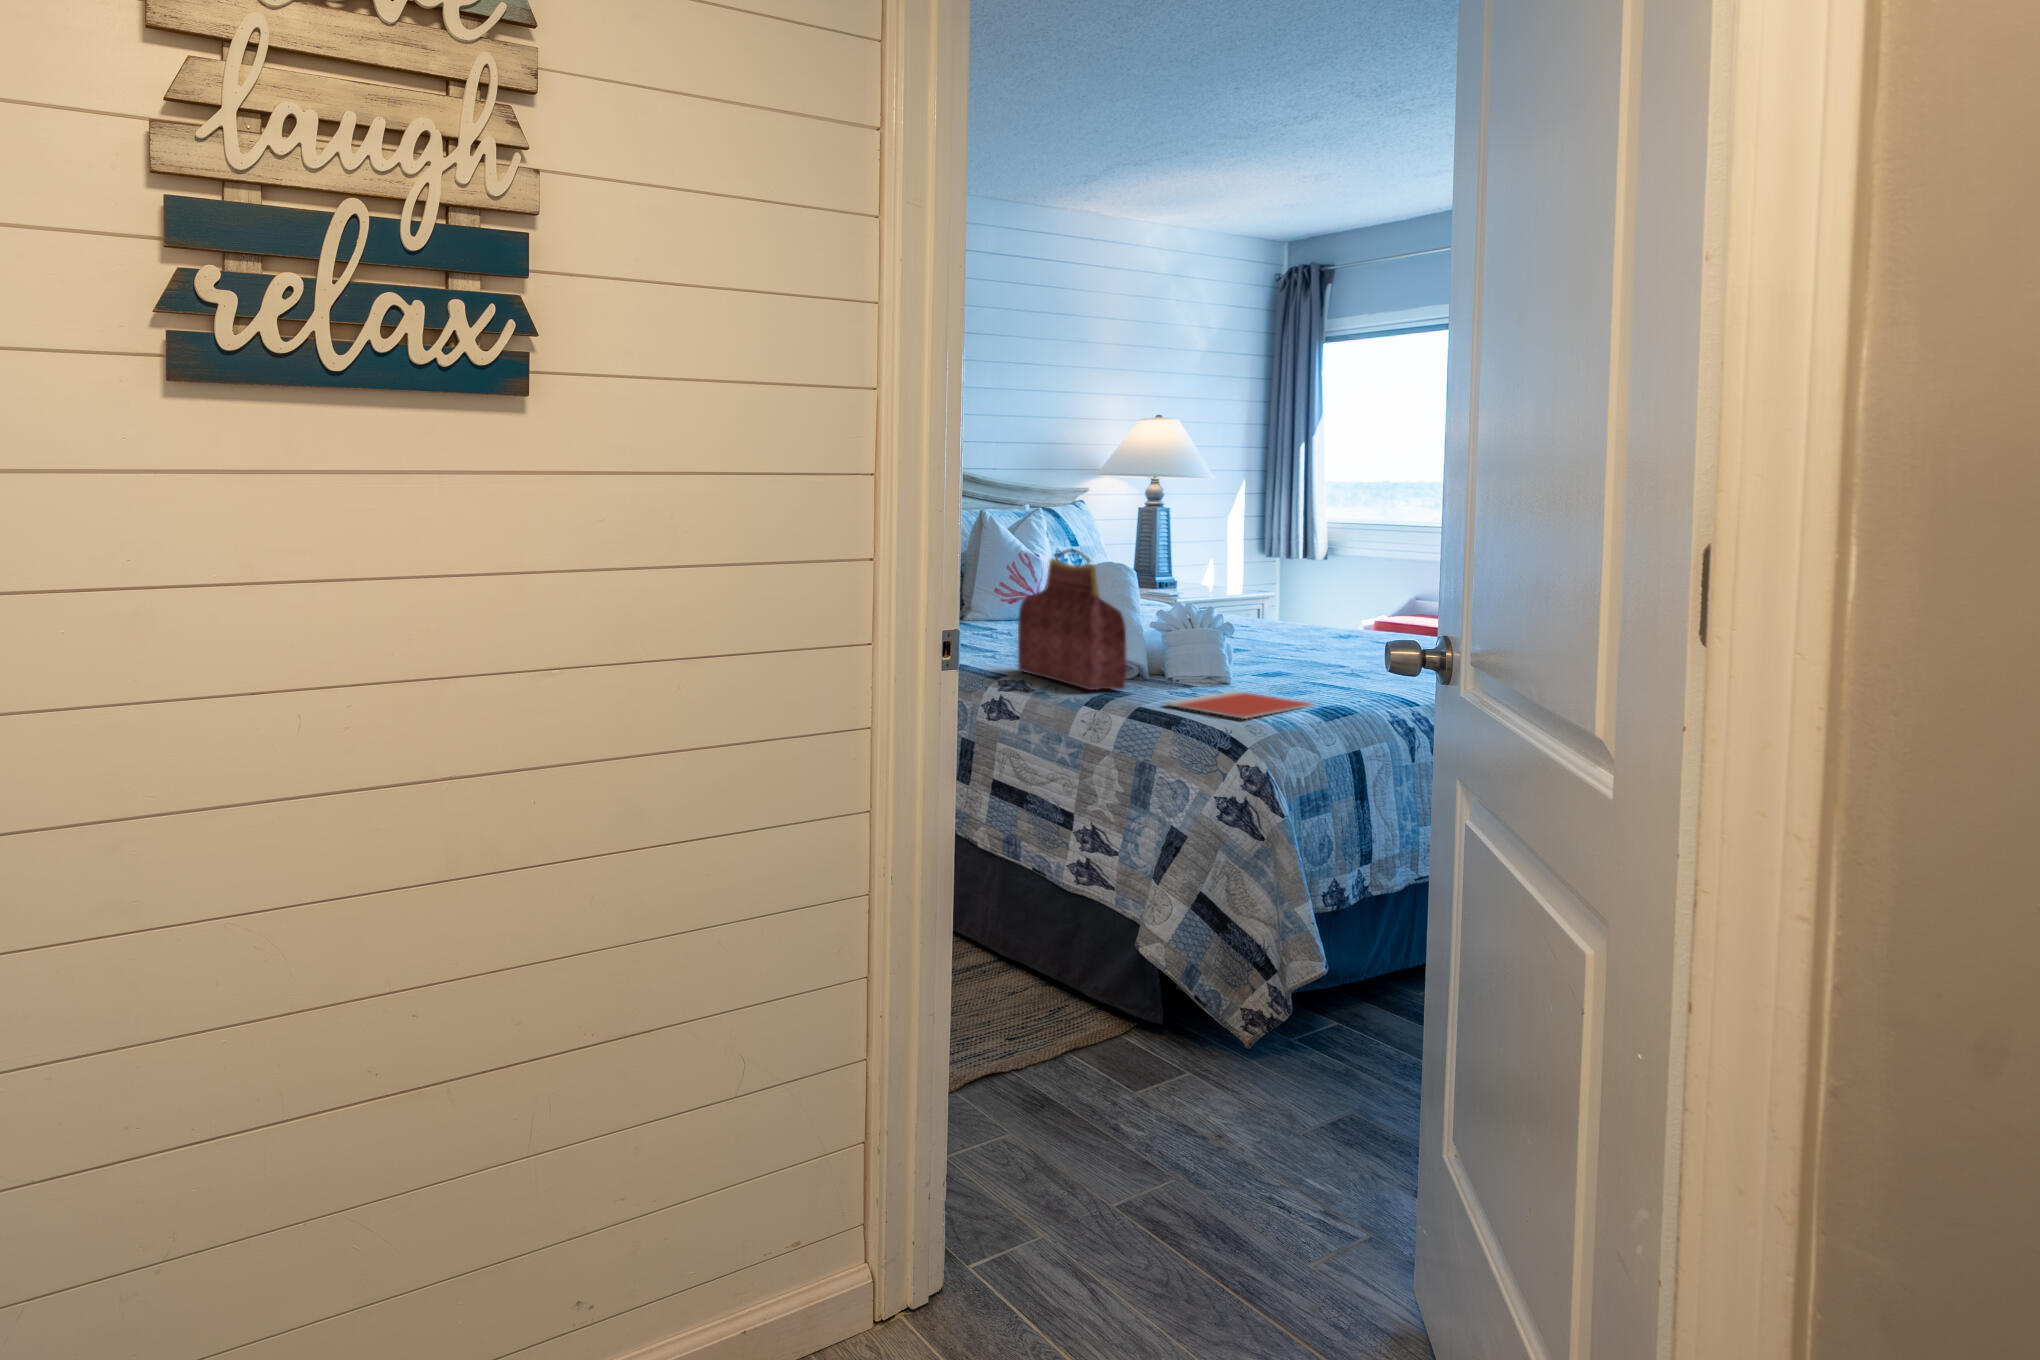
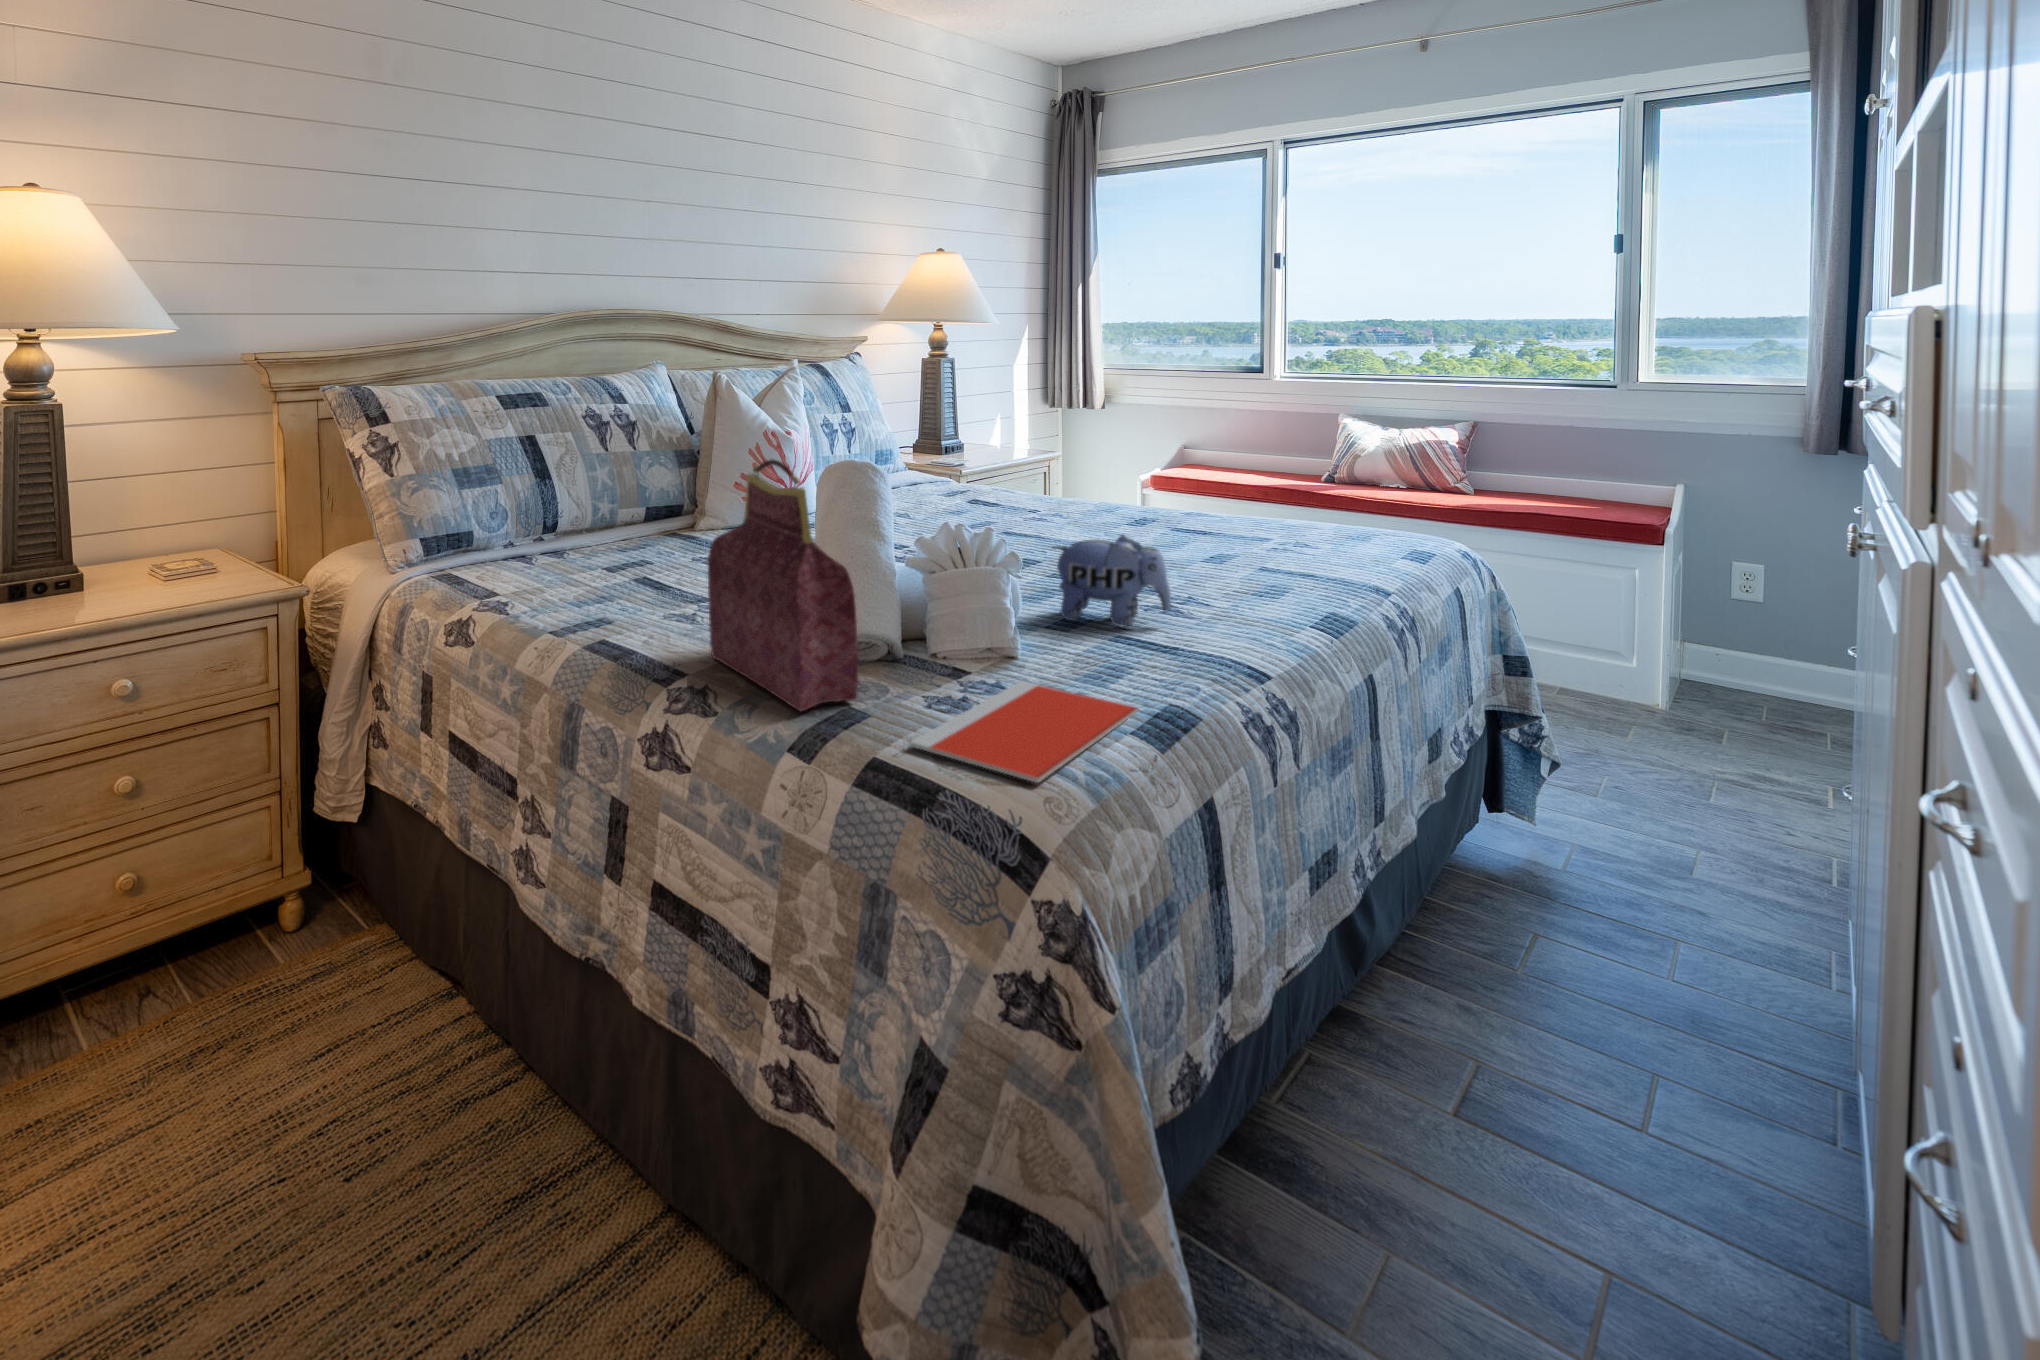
plush toy: none [1259,618,1351,677] -> present [1053,535,1171,627]

